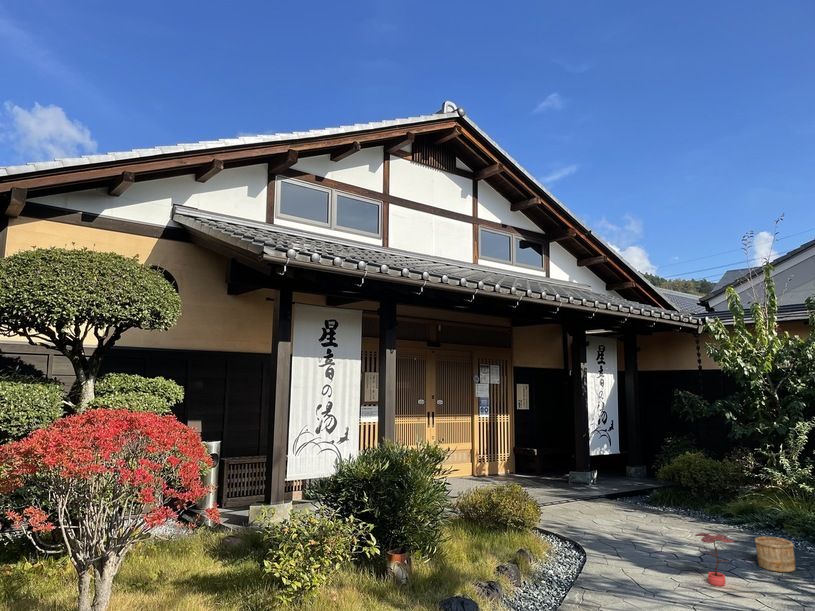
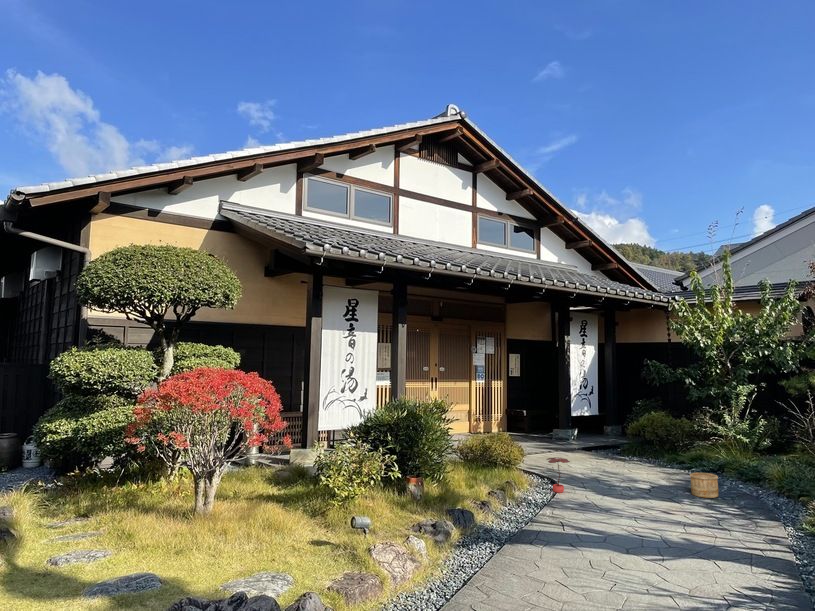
potted plant: present [695,533,734,586] -> present [547,457,570,493]

